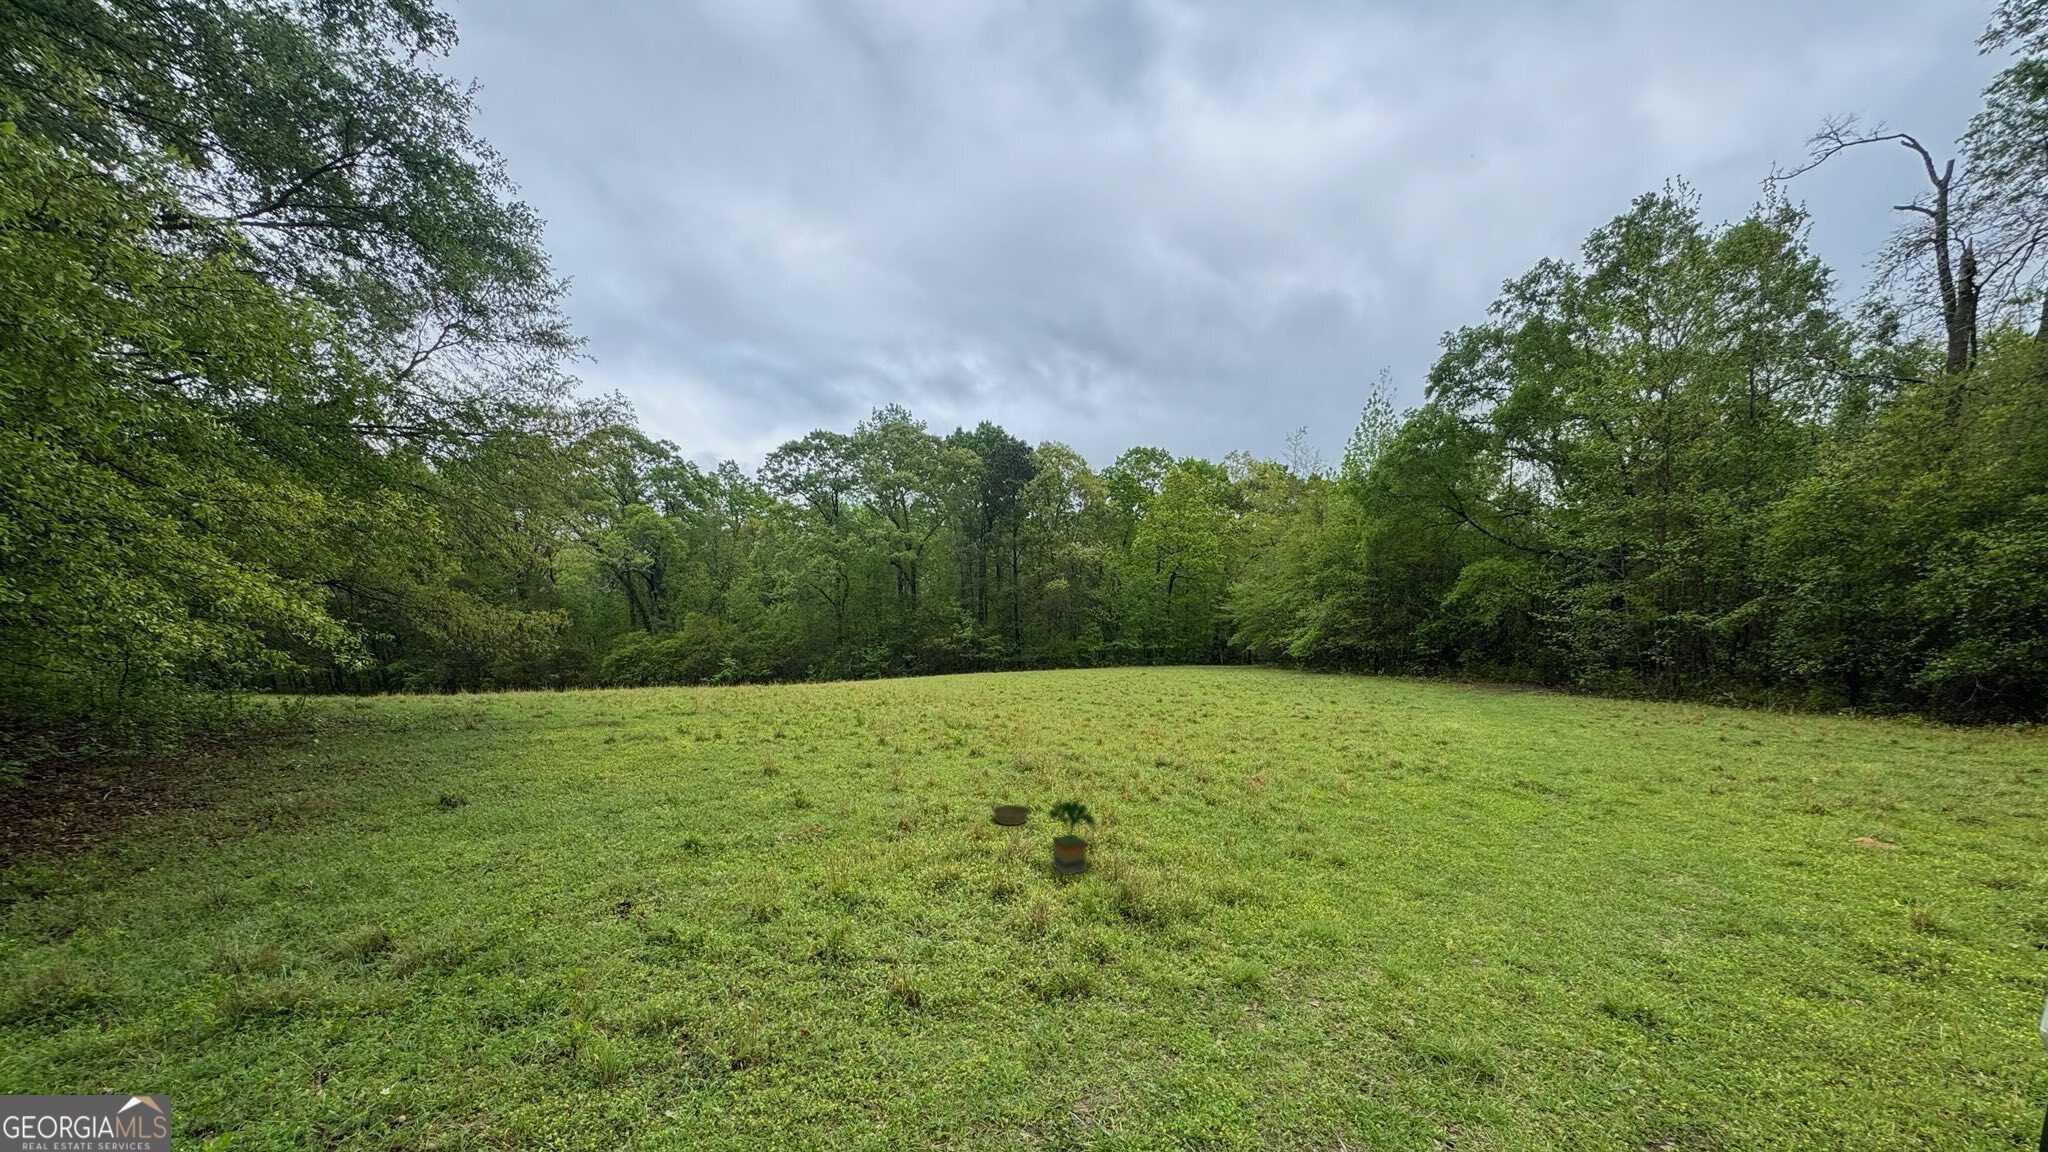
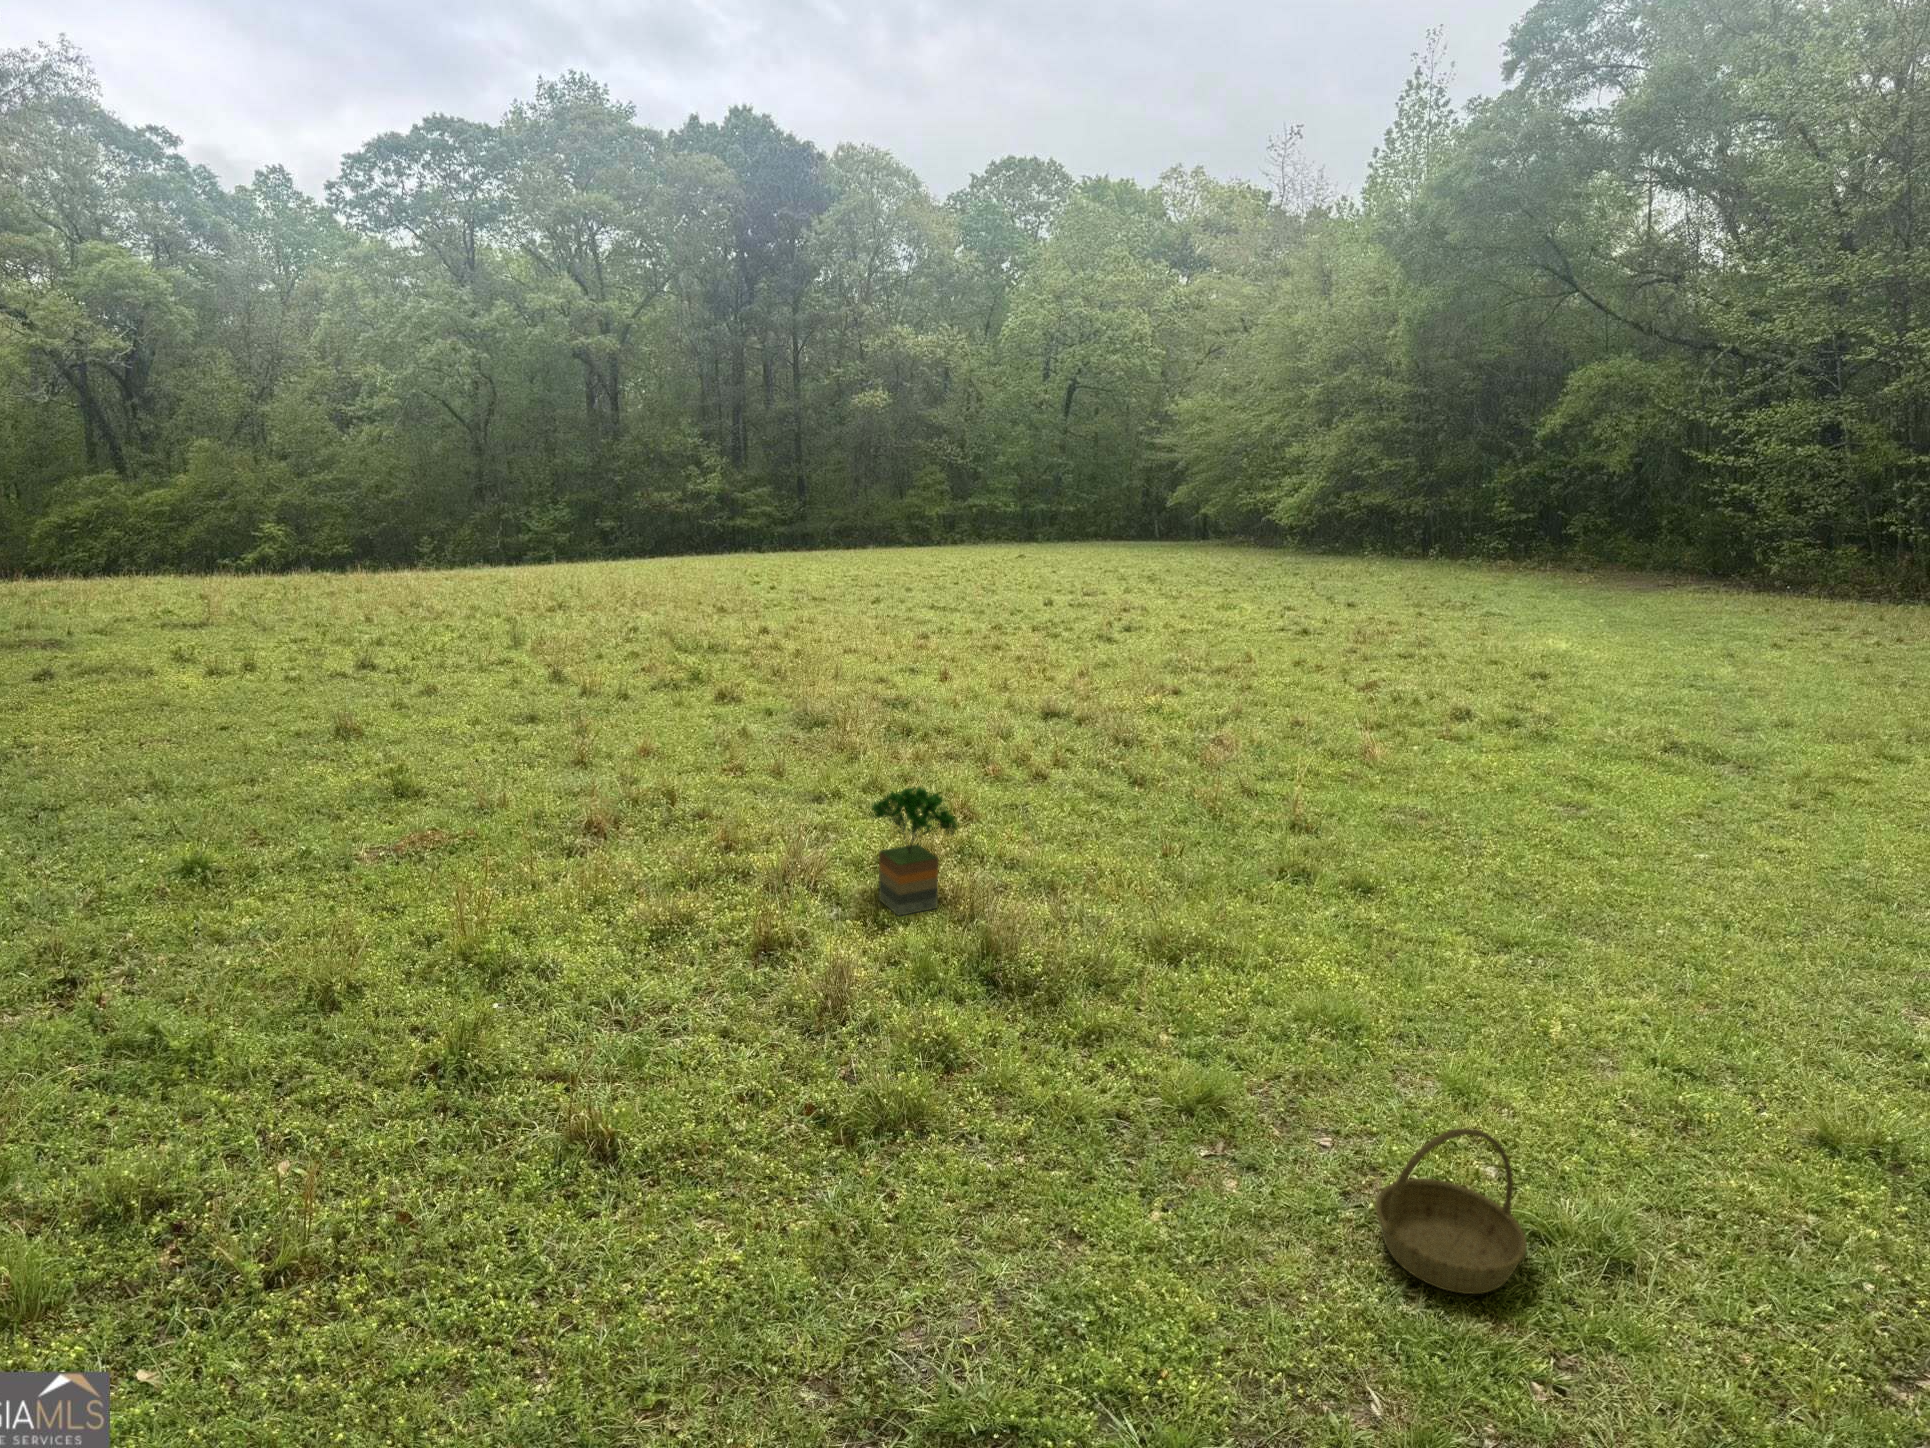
basket: present [993,786,1029,825] -> present [1375,1129,1527,1294]

